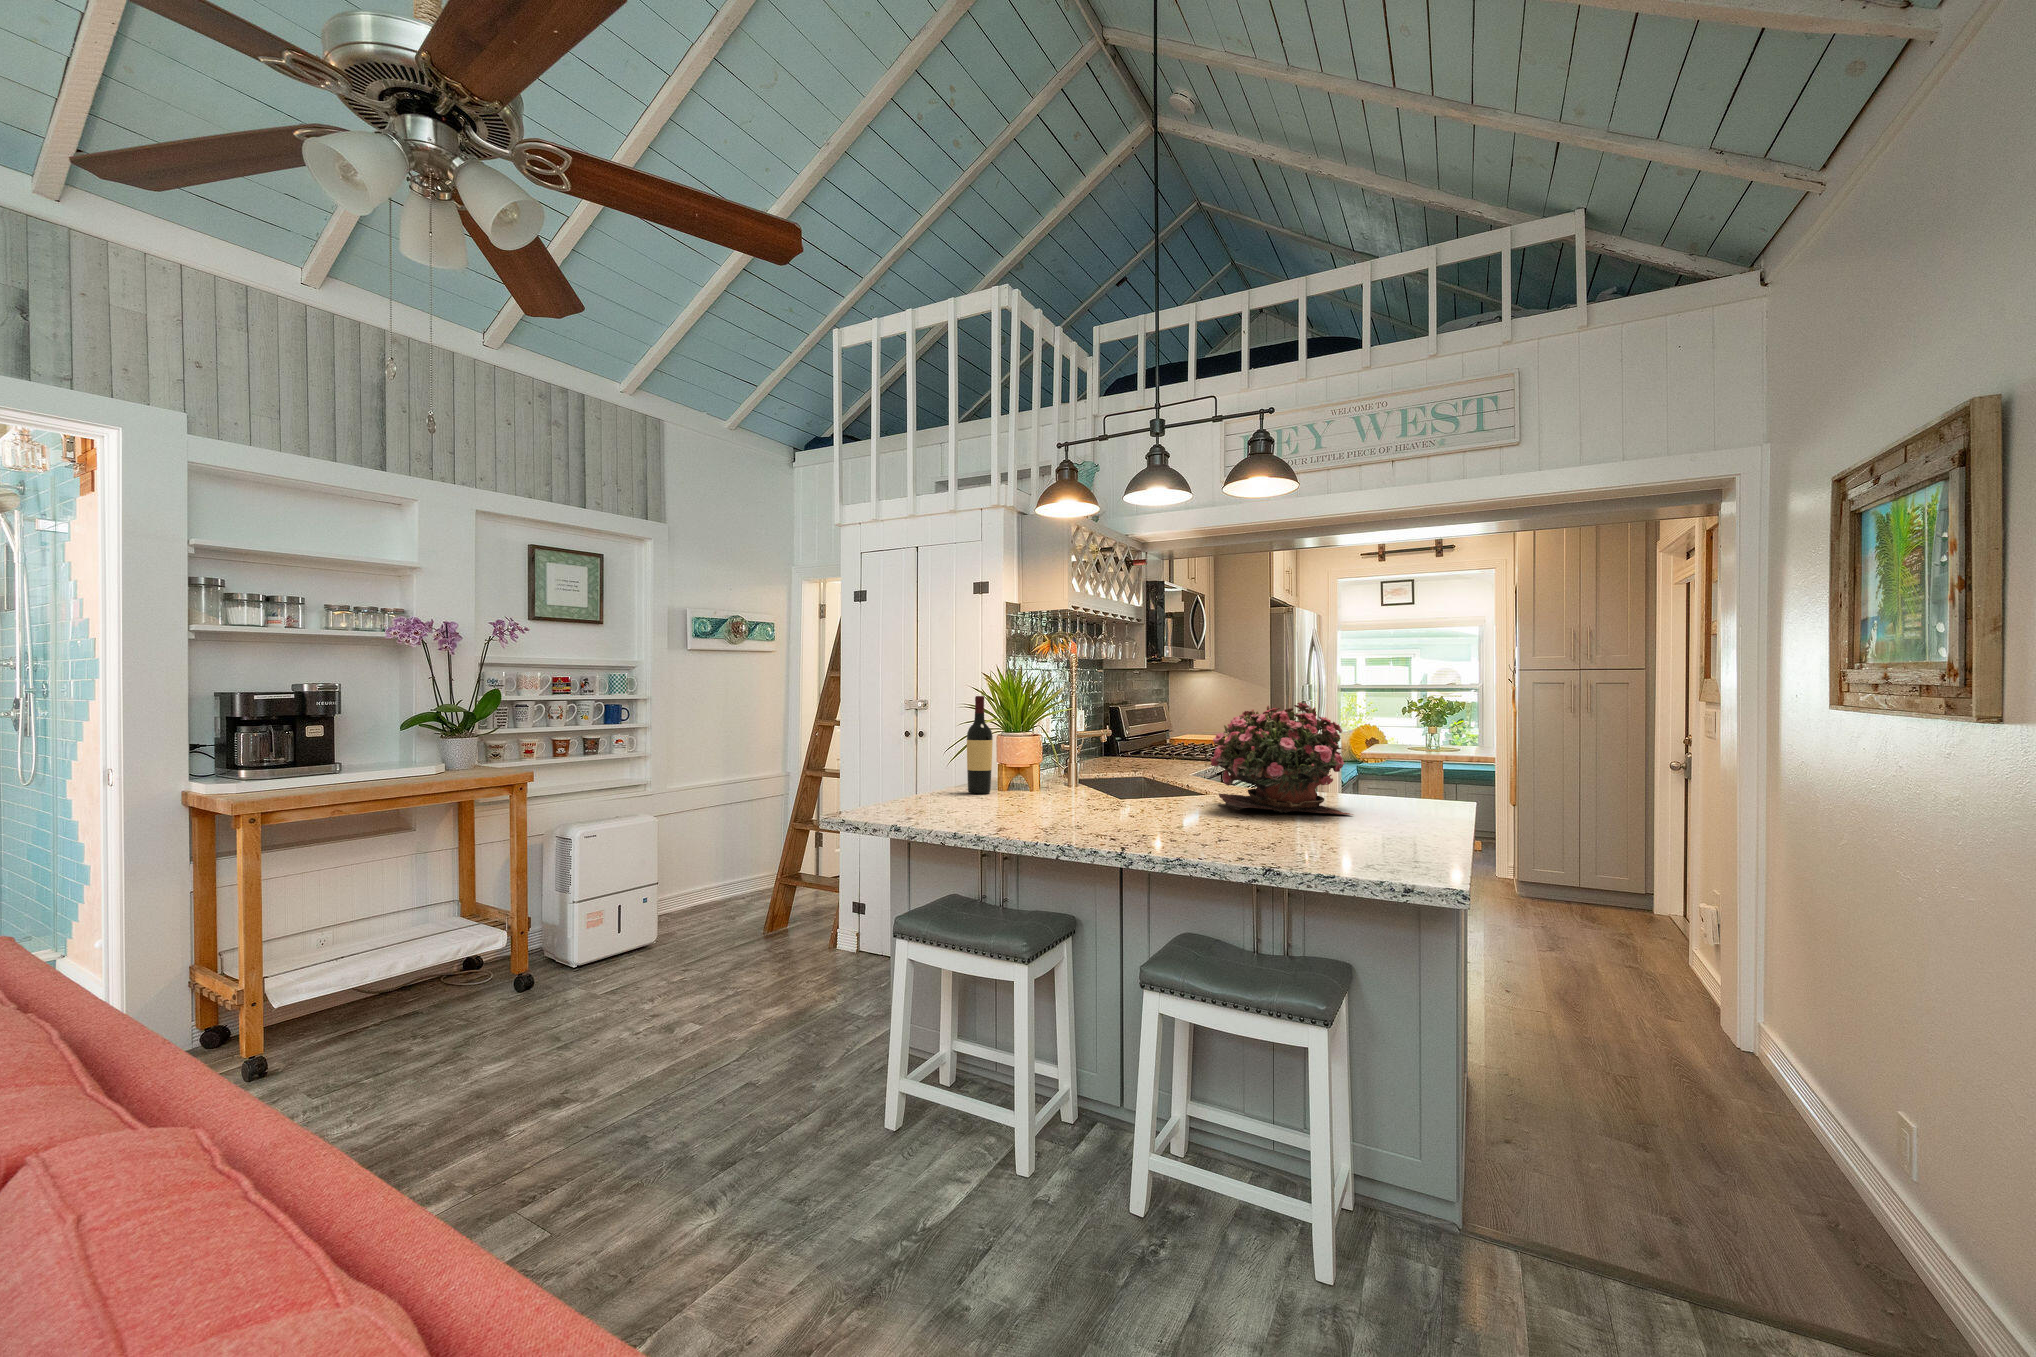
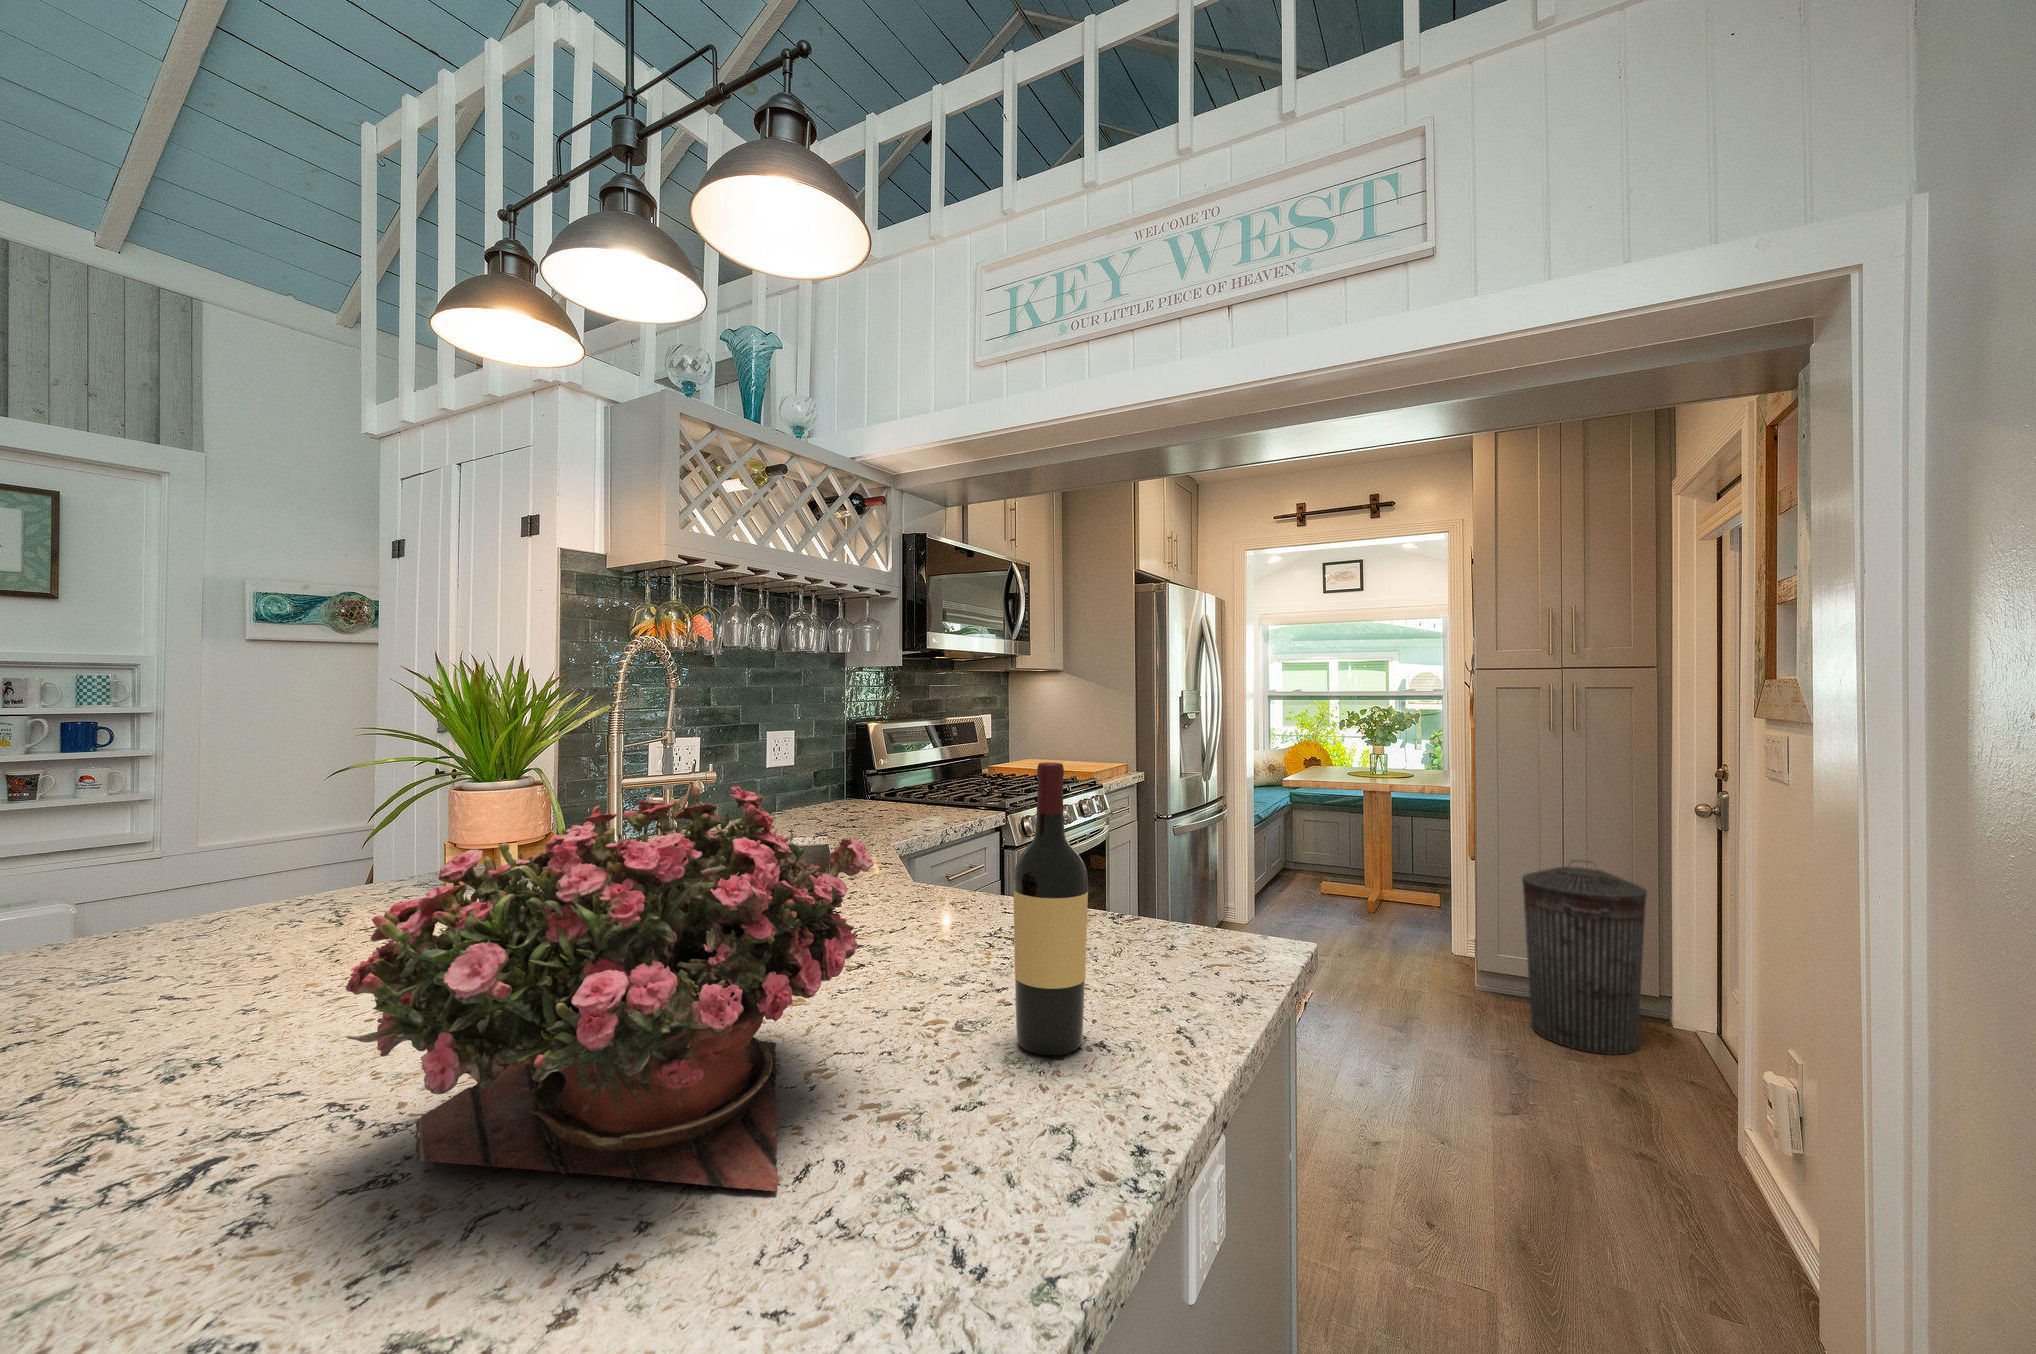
wine bottle: present [967,696,993,794] -> present [1013,762,1088,1055]
trash can: none [1554,798,1640,926] -> present [1522,860,1647,1055]

